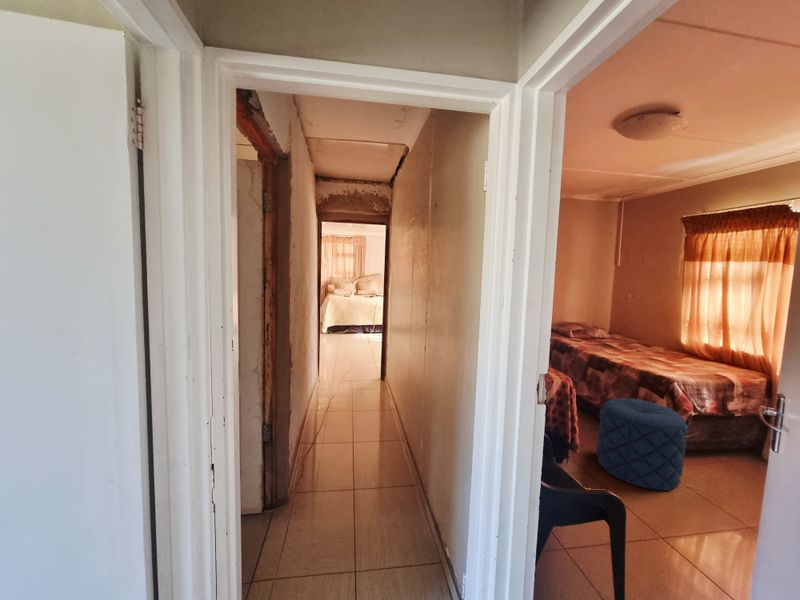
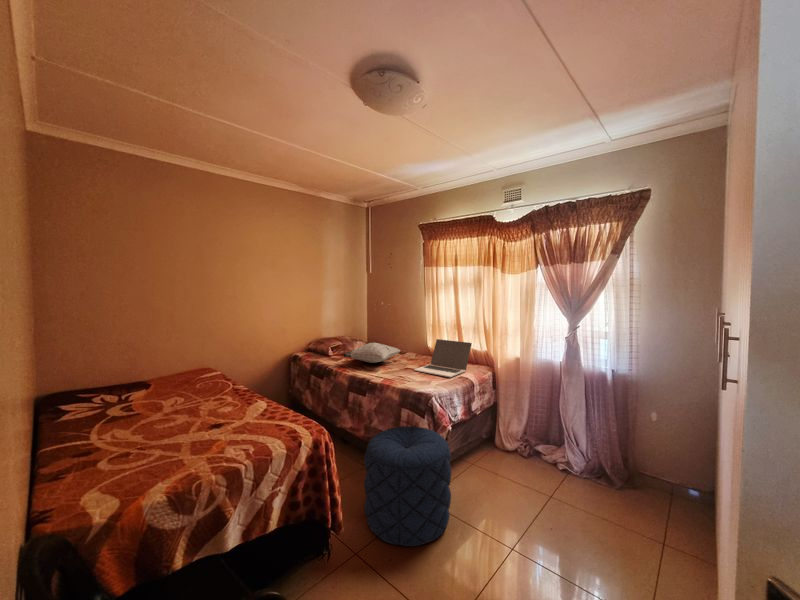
pillow: none [584,330,646,349] -> present [343,342,400,363]
laptop: none [659,336,738,372] -> present [414,339,472,377]

